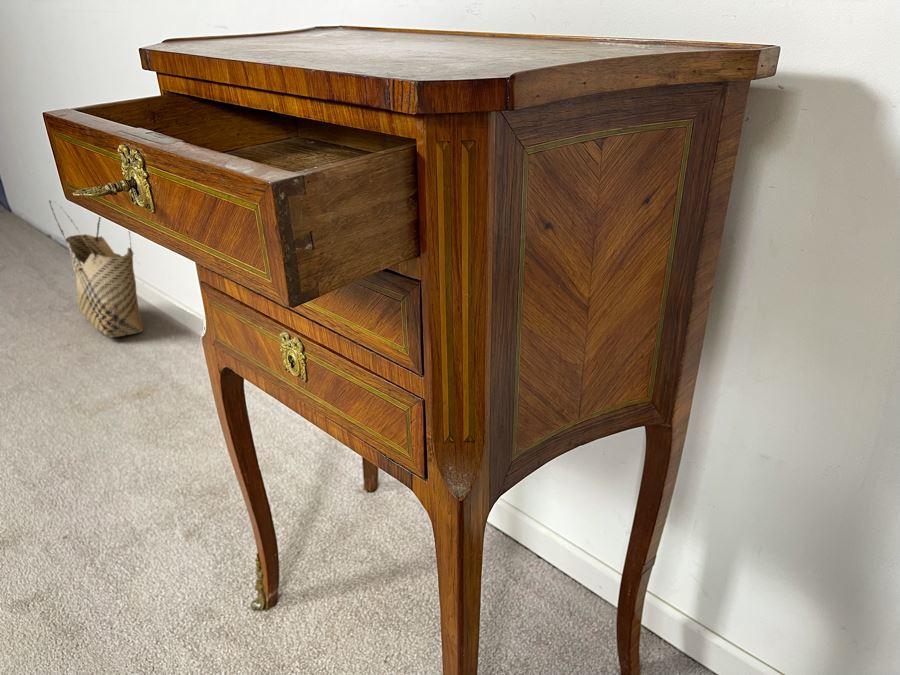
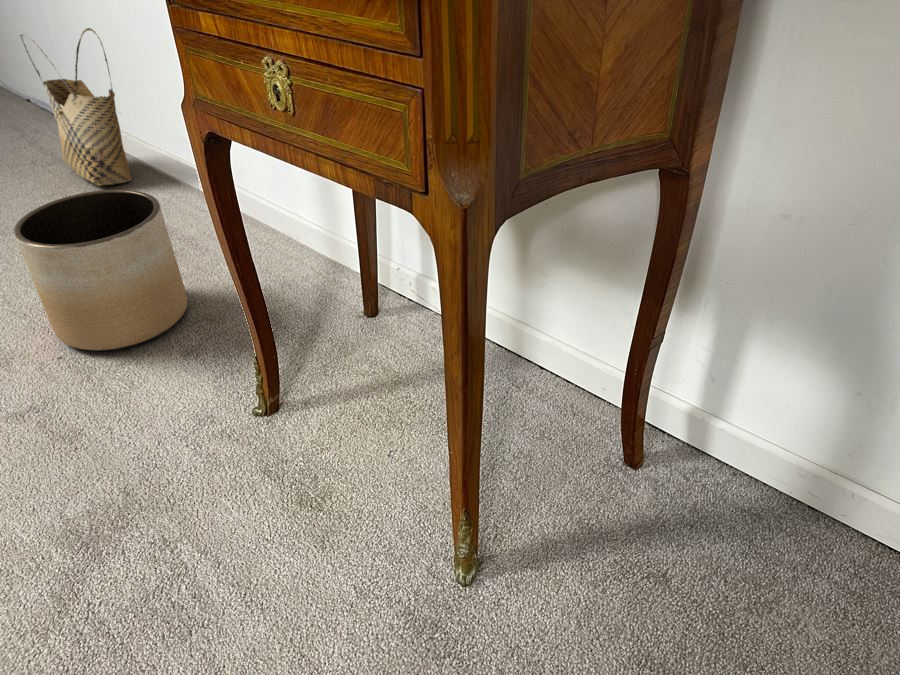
planter: none [32,367,192,530] -> present [14,190,187,351]

